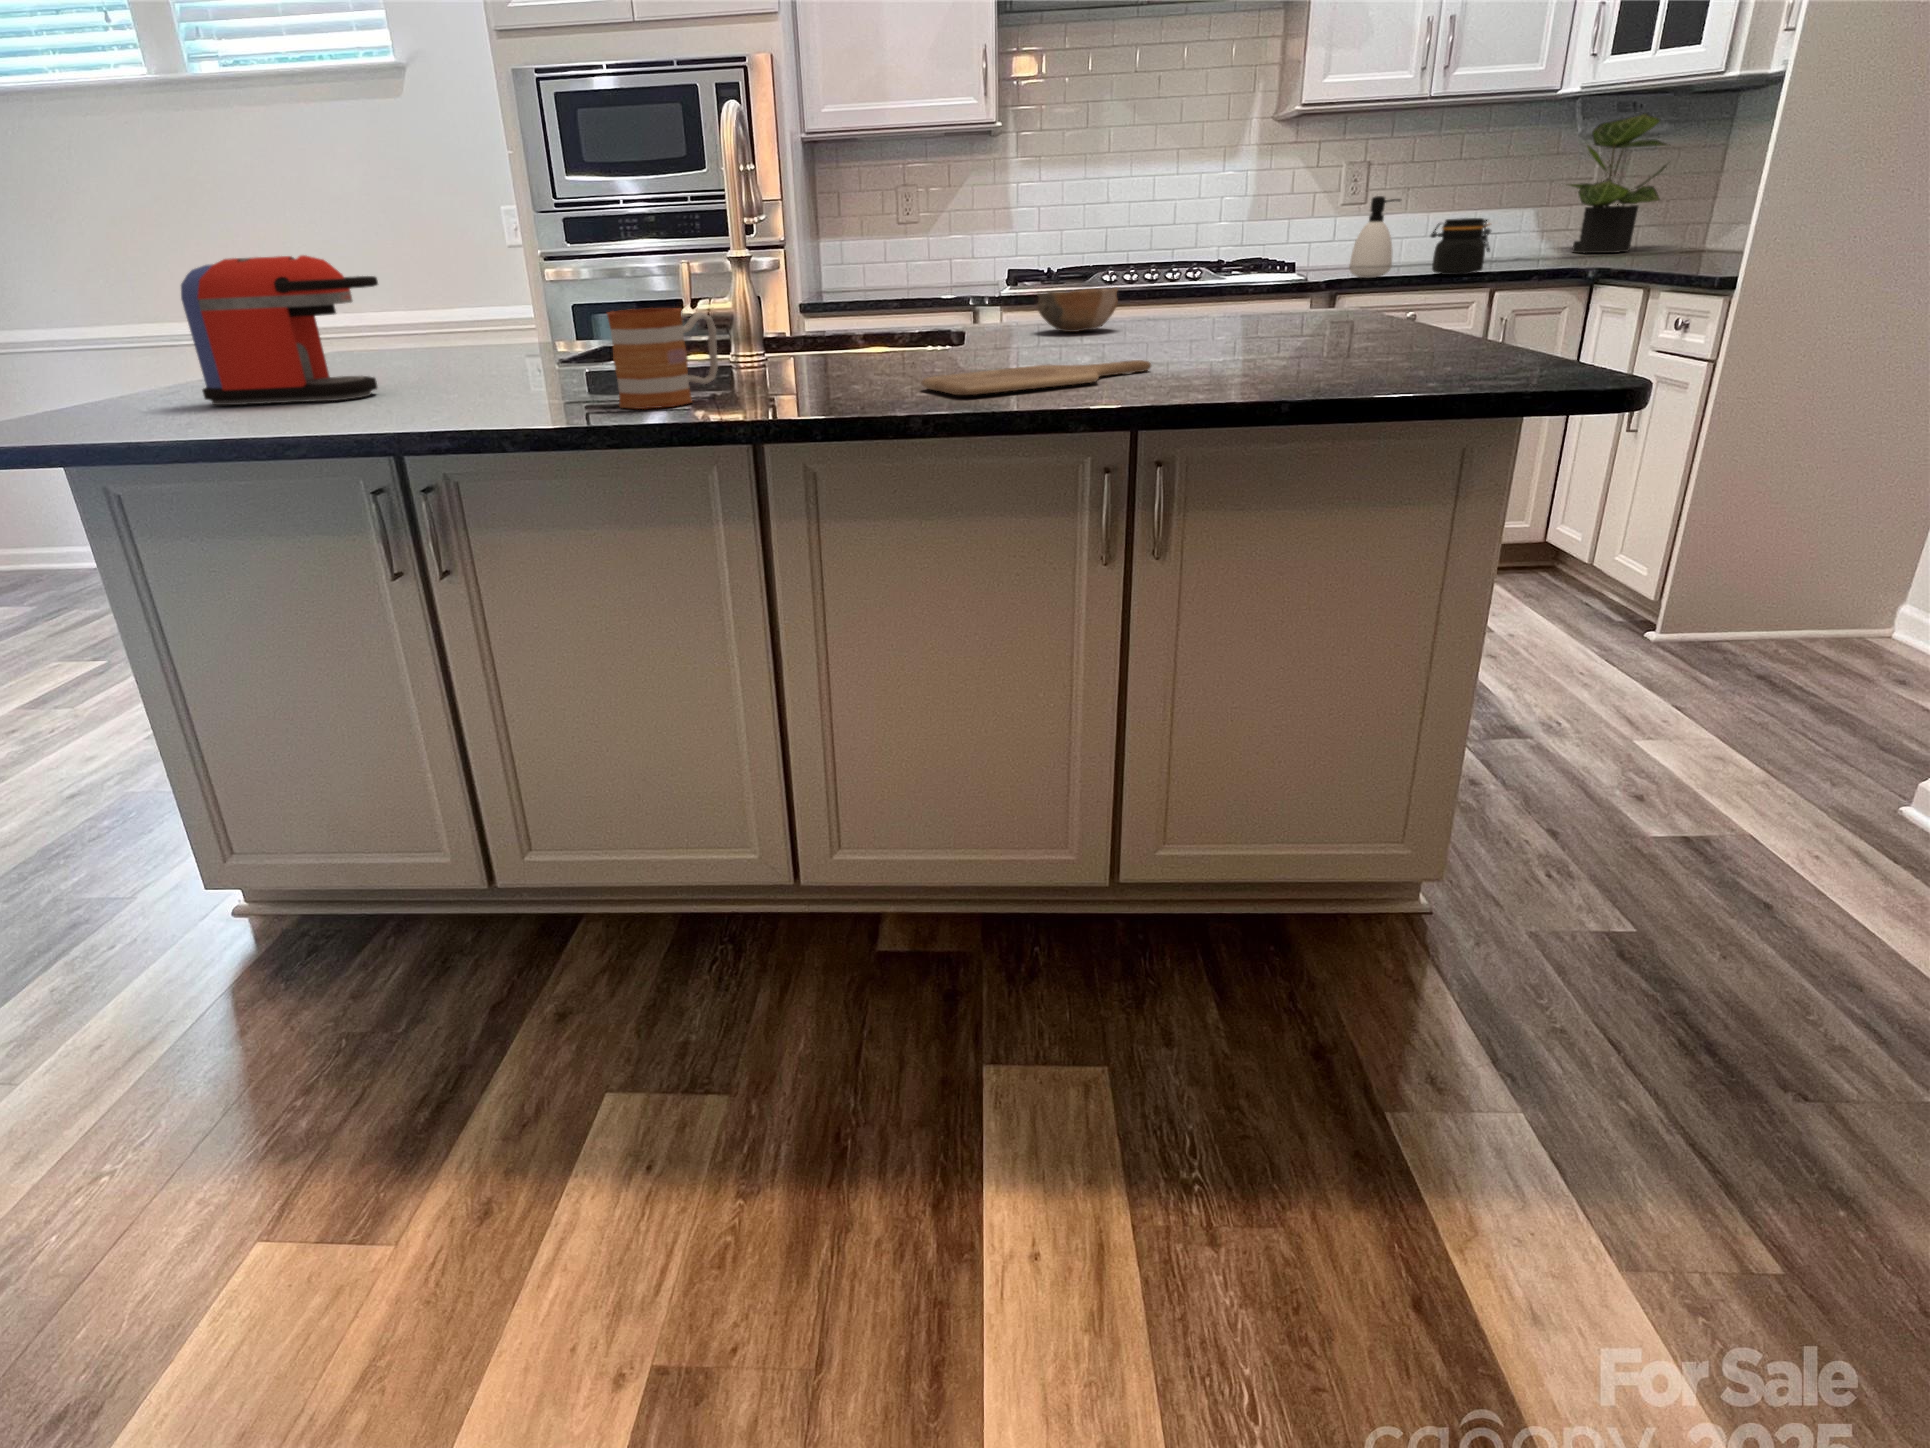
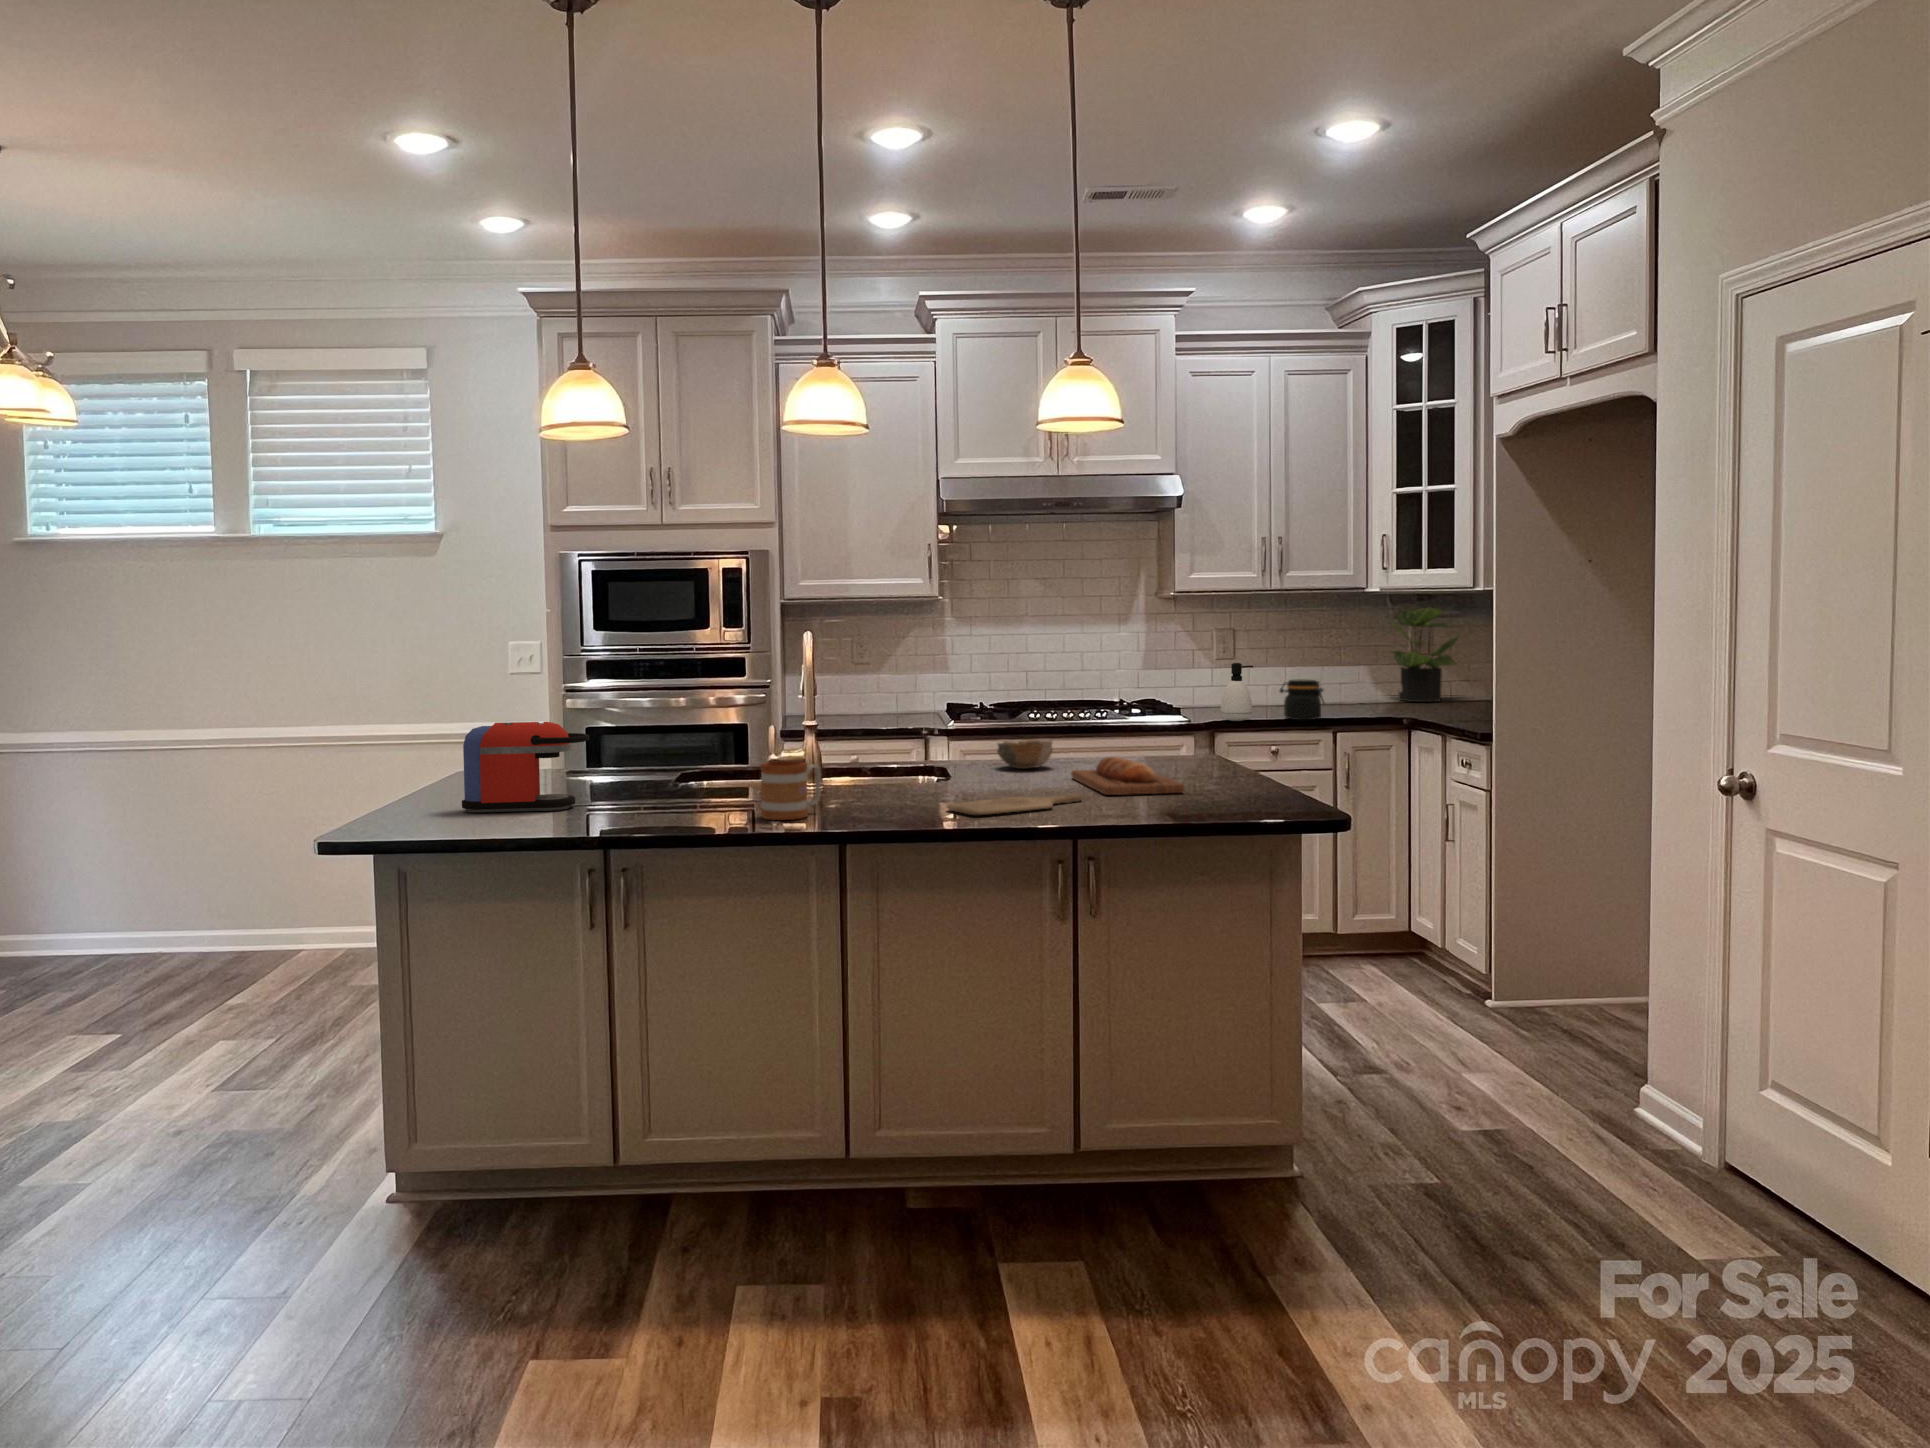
bread loaf: none [1141,303,1321,361] -> present [1071,757,1184,795]

